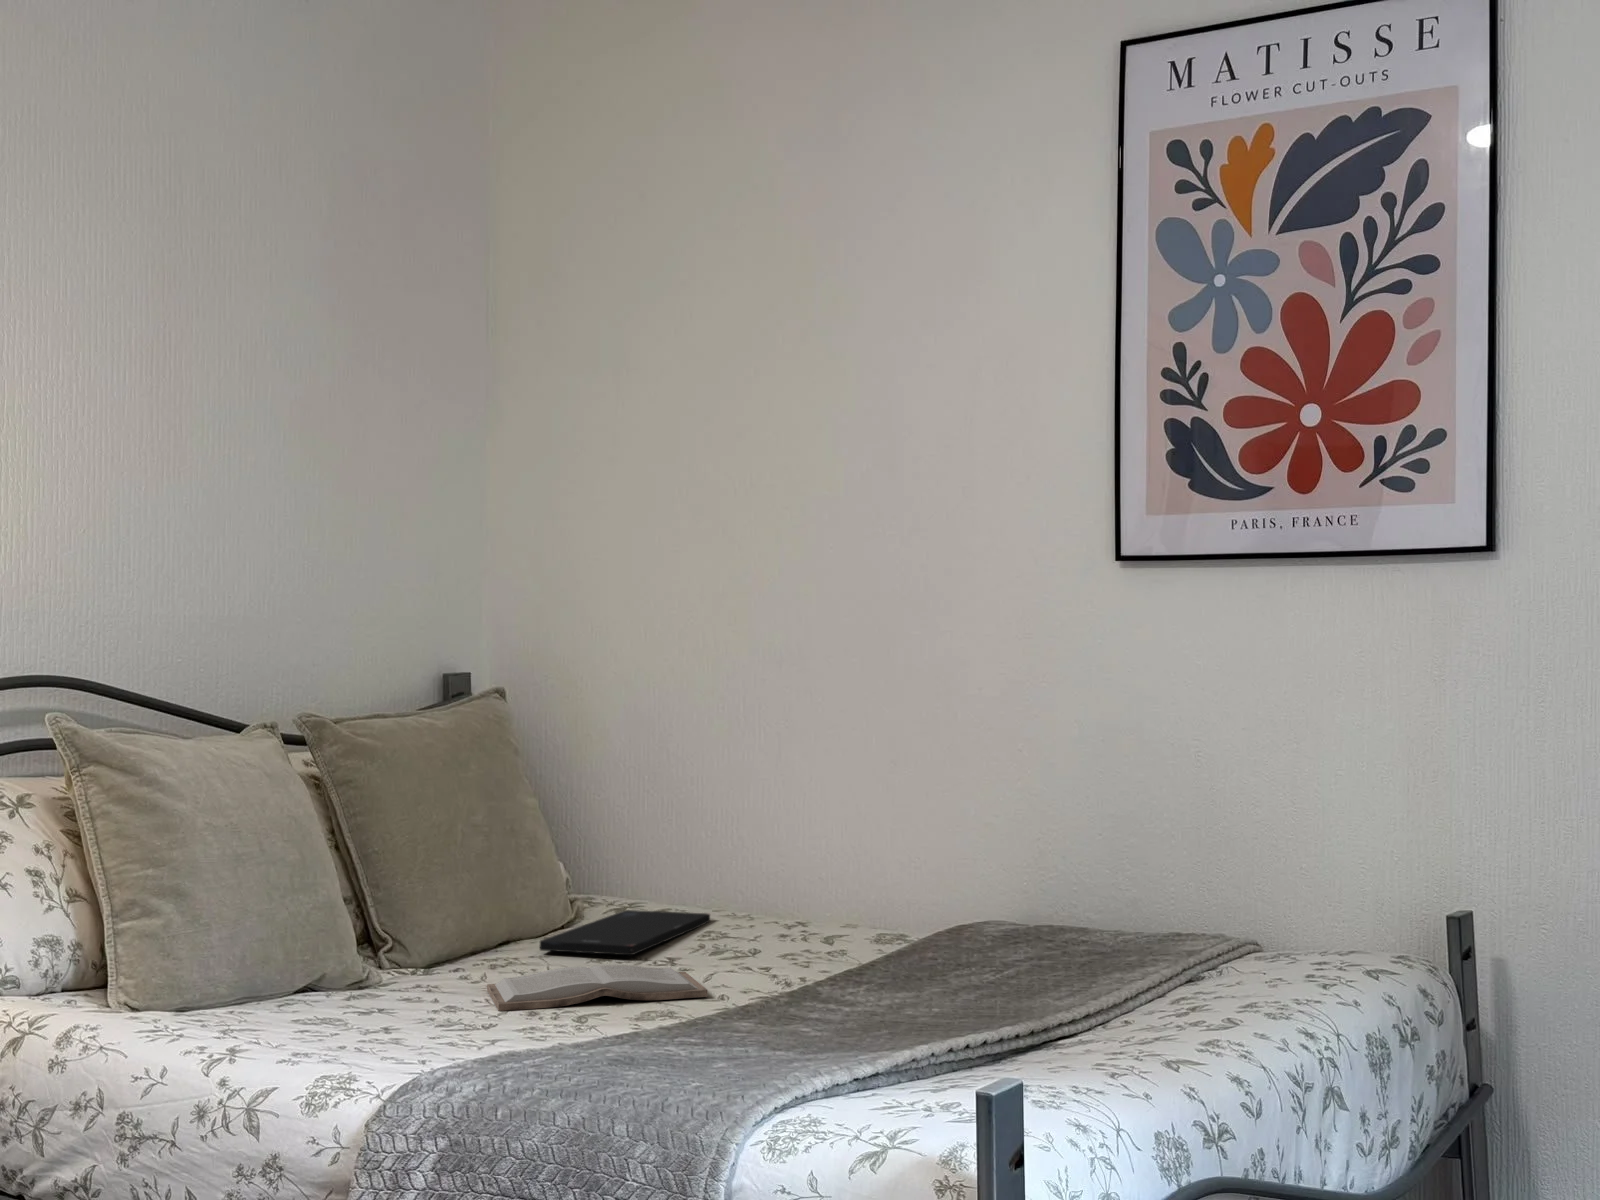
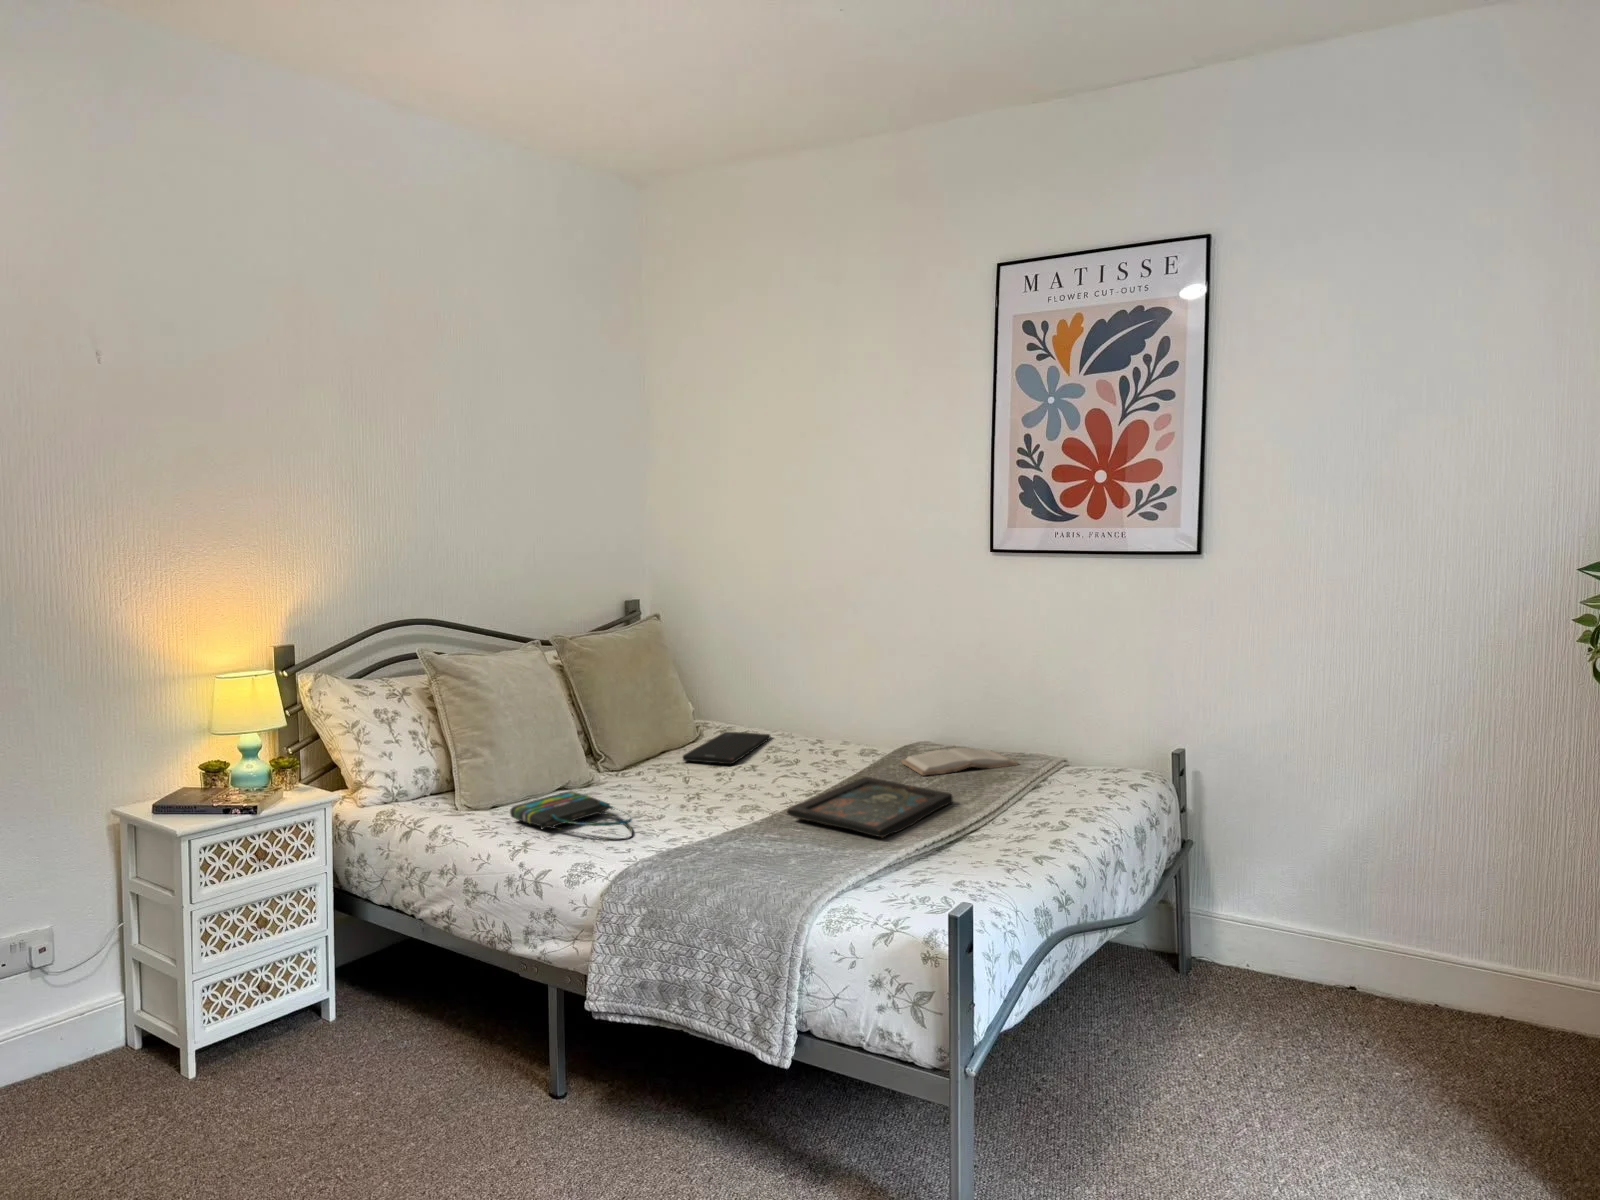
tray: none [721,958,1032,1037] -> present [787,777,953,837]
book: present [487,964,708,1011] -> present [901,748,1018,776]
tote bag: none [208,979,433,1049] -> present [510,791,633,840]

